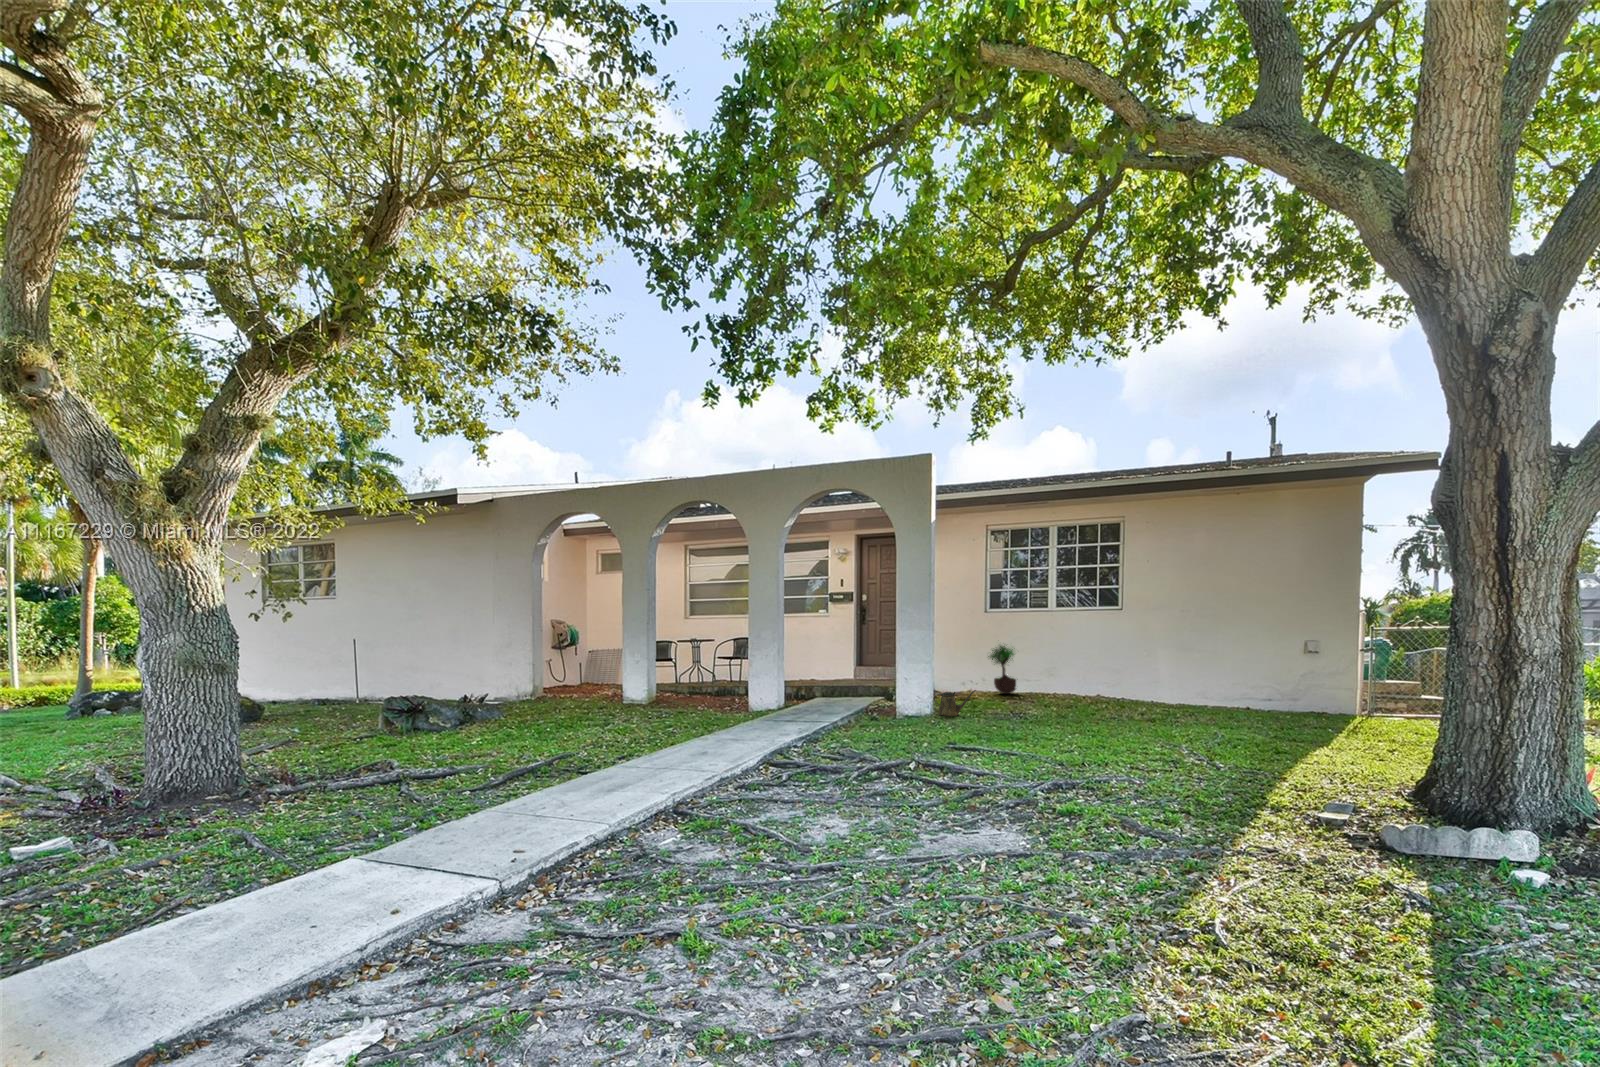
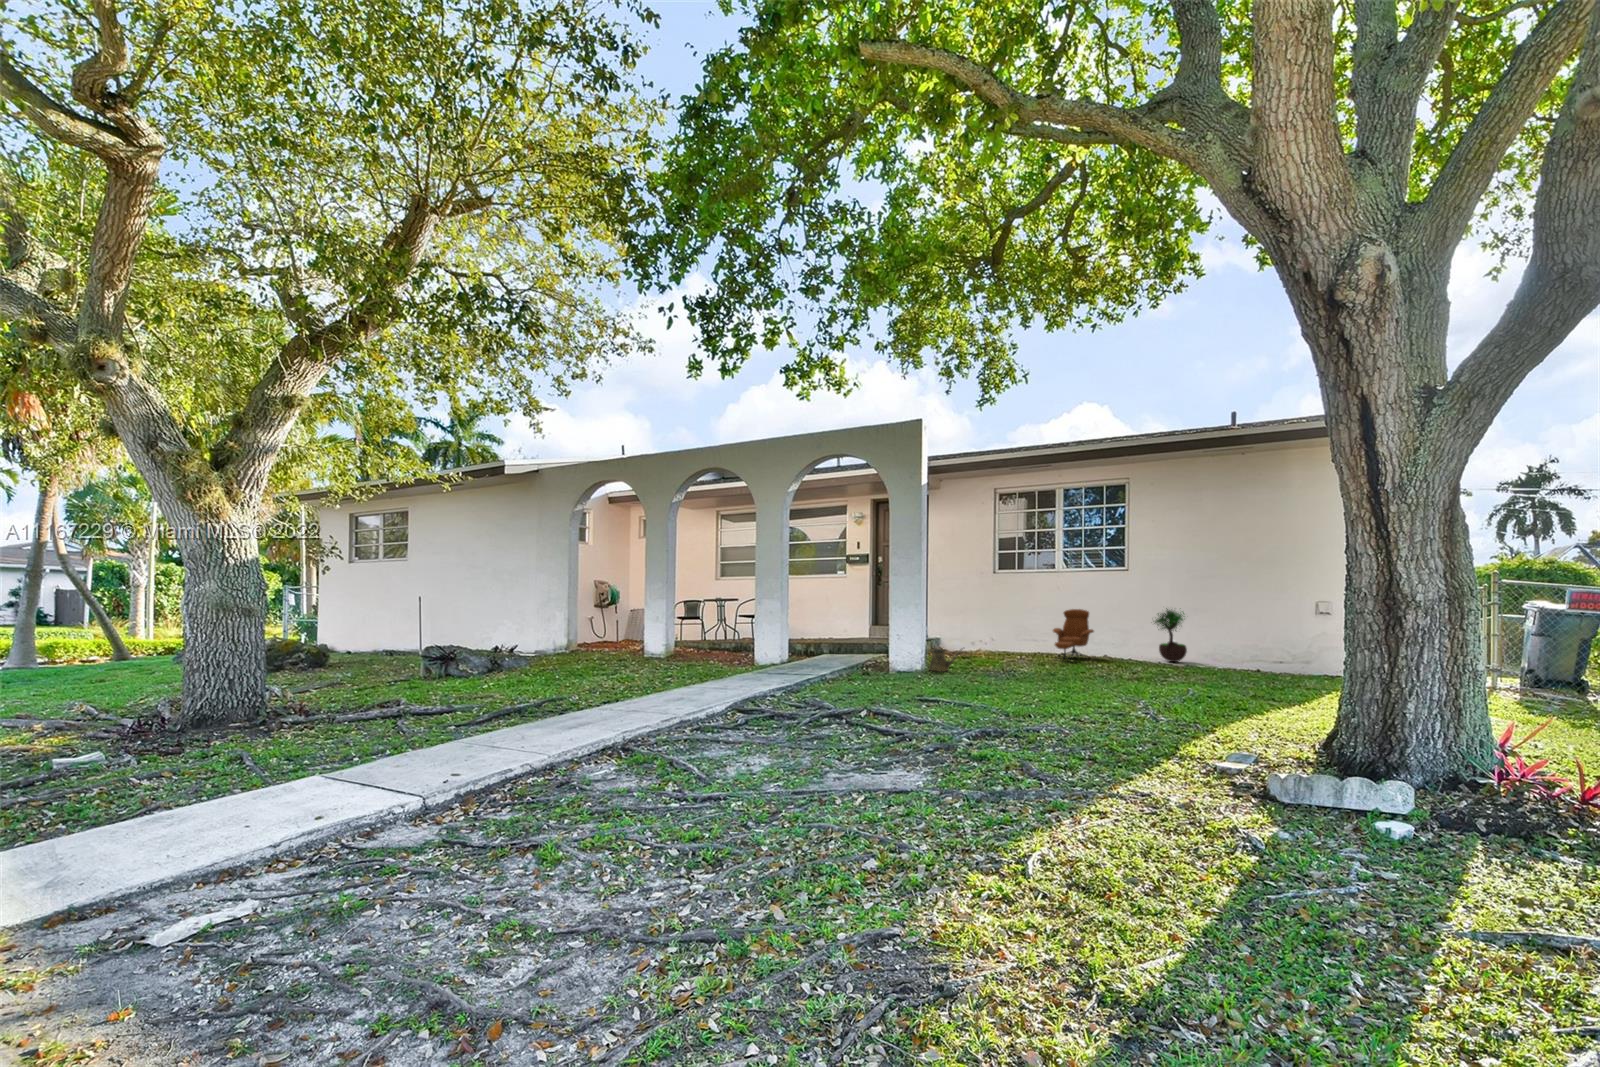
potted tree: present [988,646,1016,694] -> present [1155,608,1187,662]
lounge chair: none [1052,648,1095,703] -> present [1053,609,1094,659]

